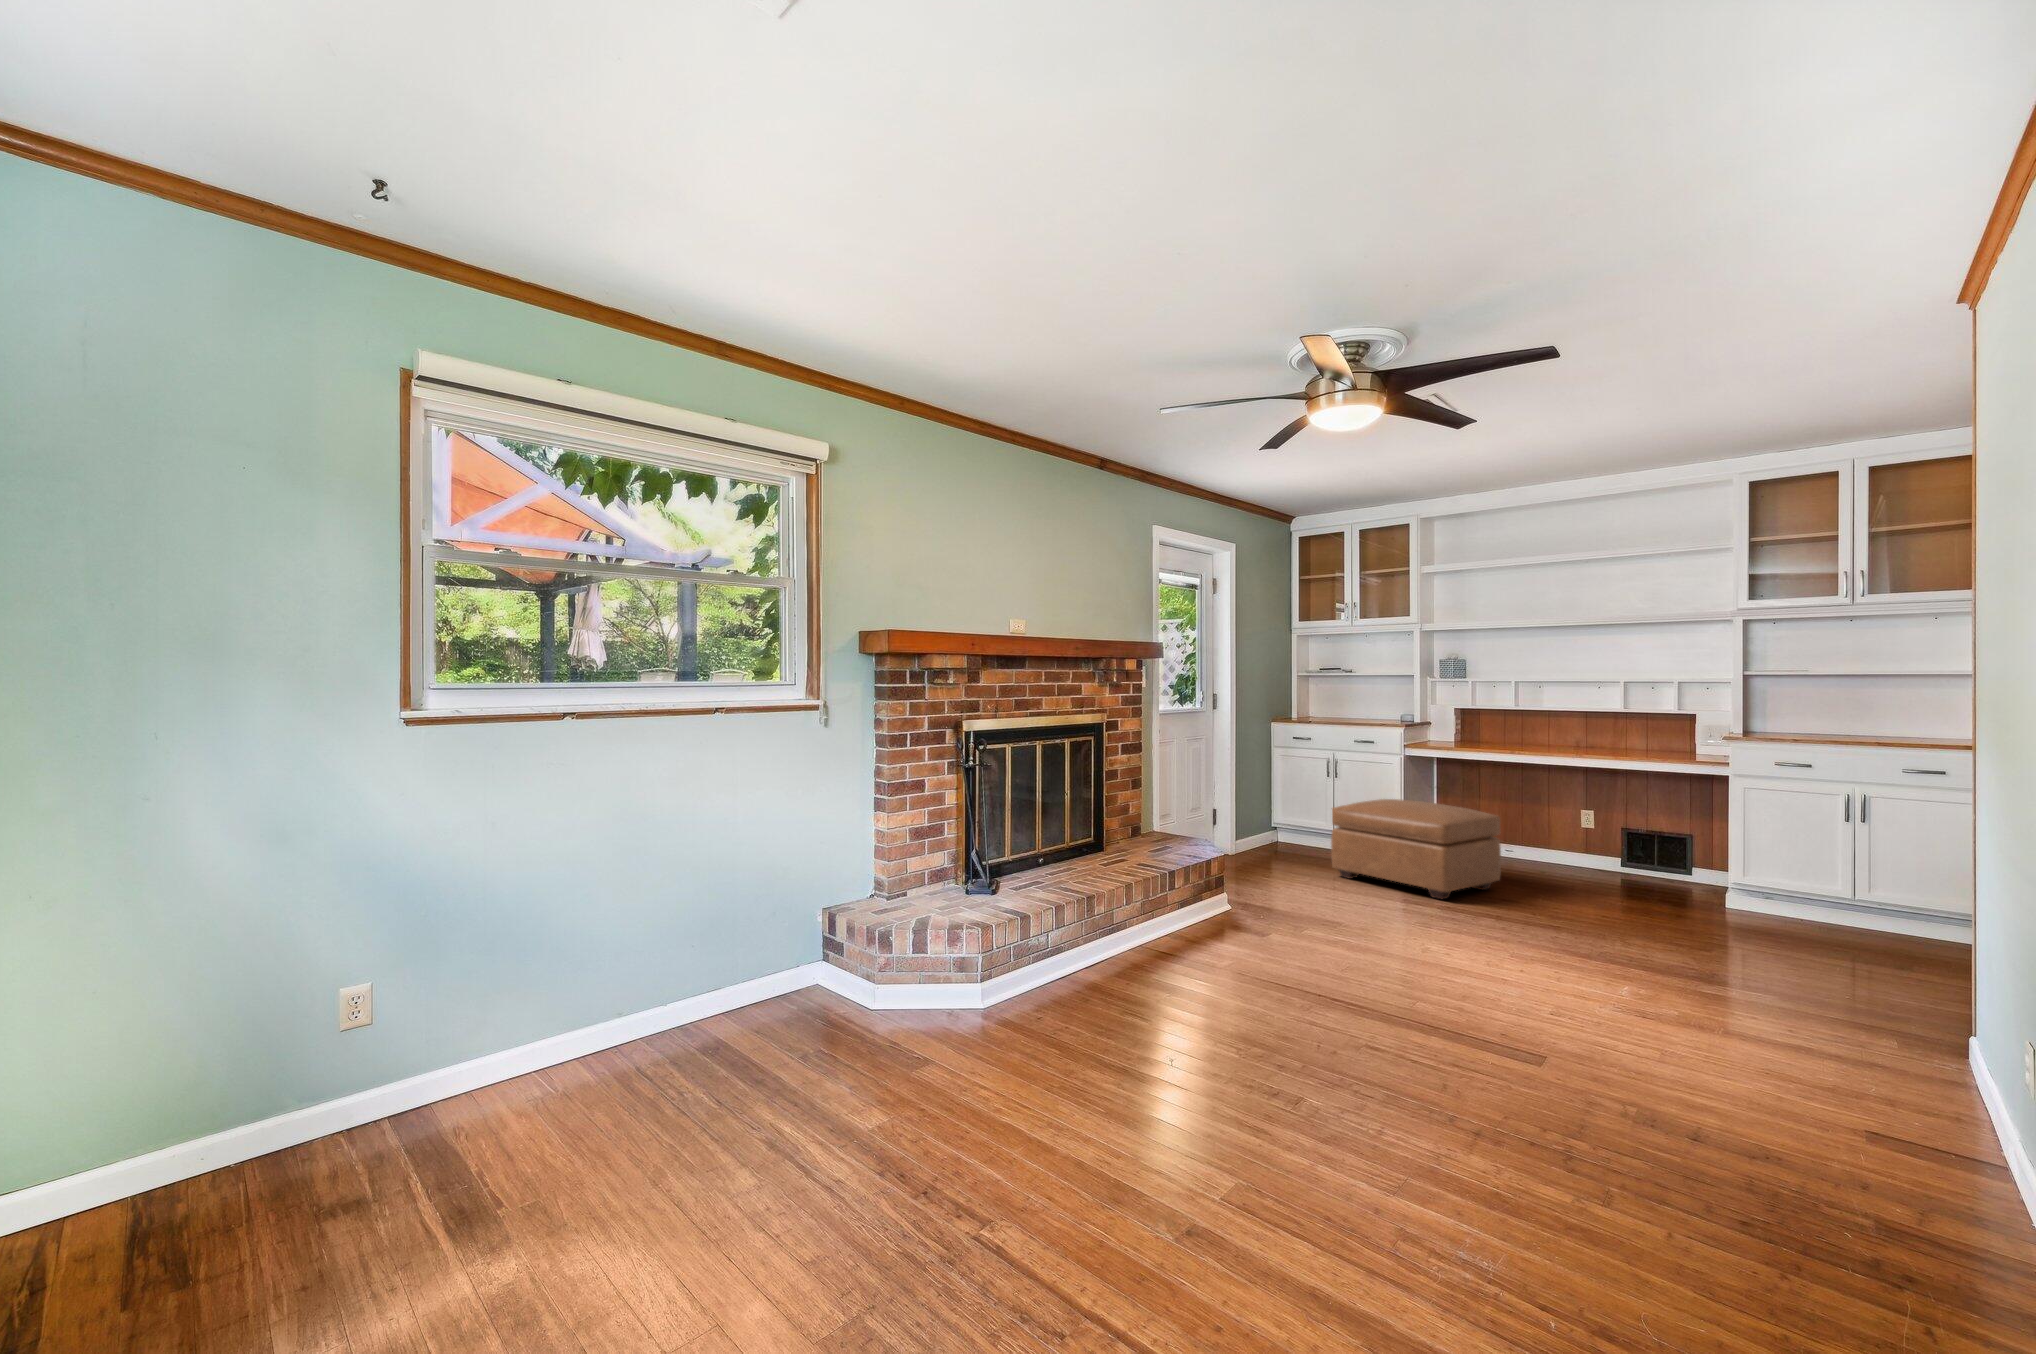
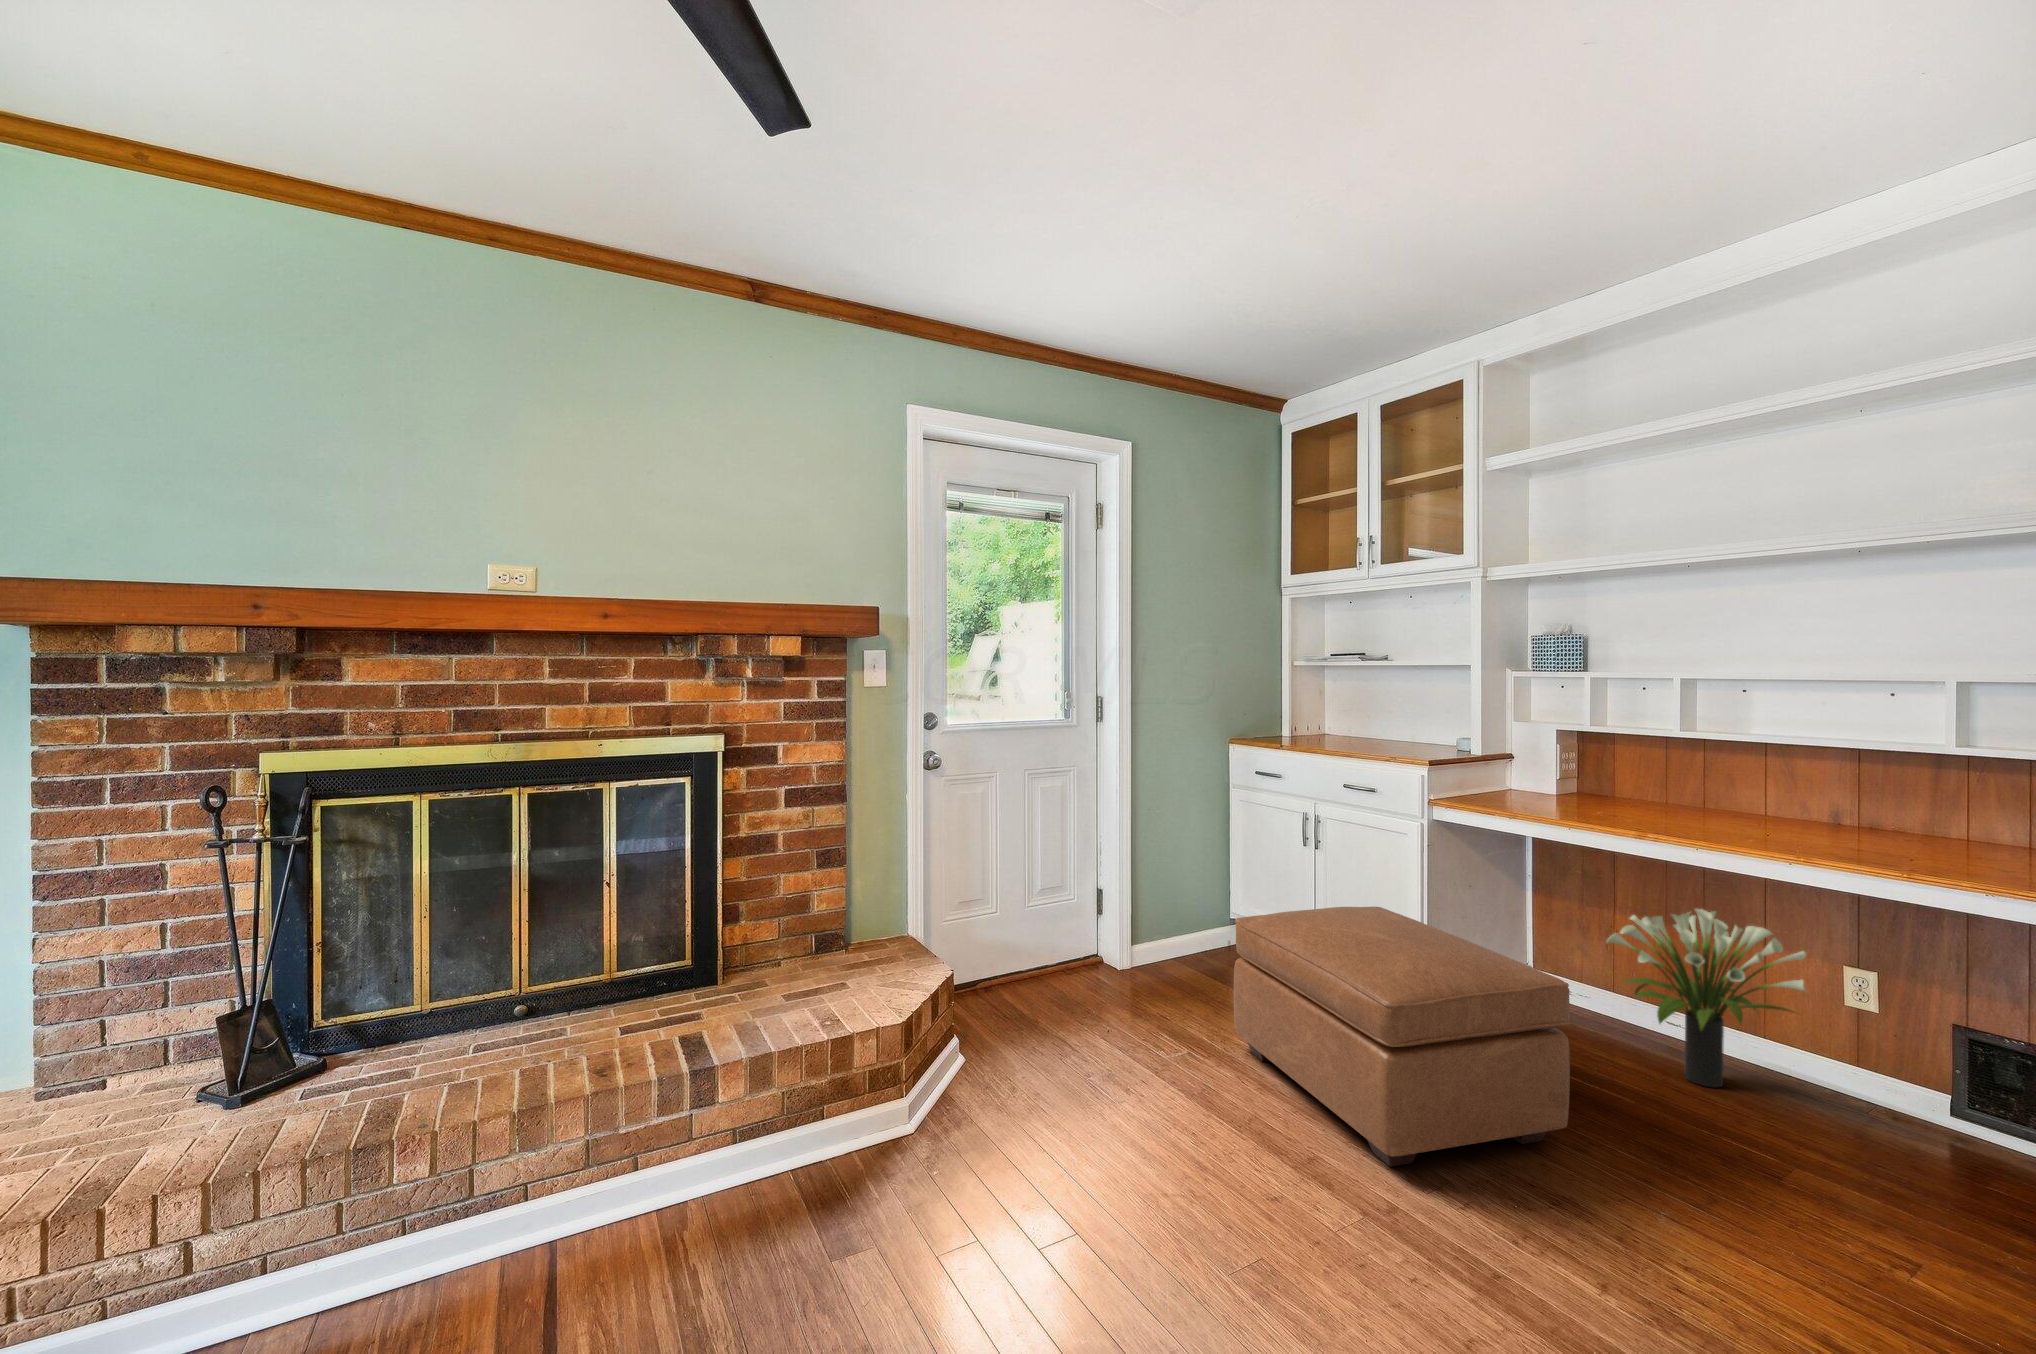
potted plant: none [1491,789,1577,870] -> present [1607,909,1806,1087]

